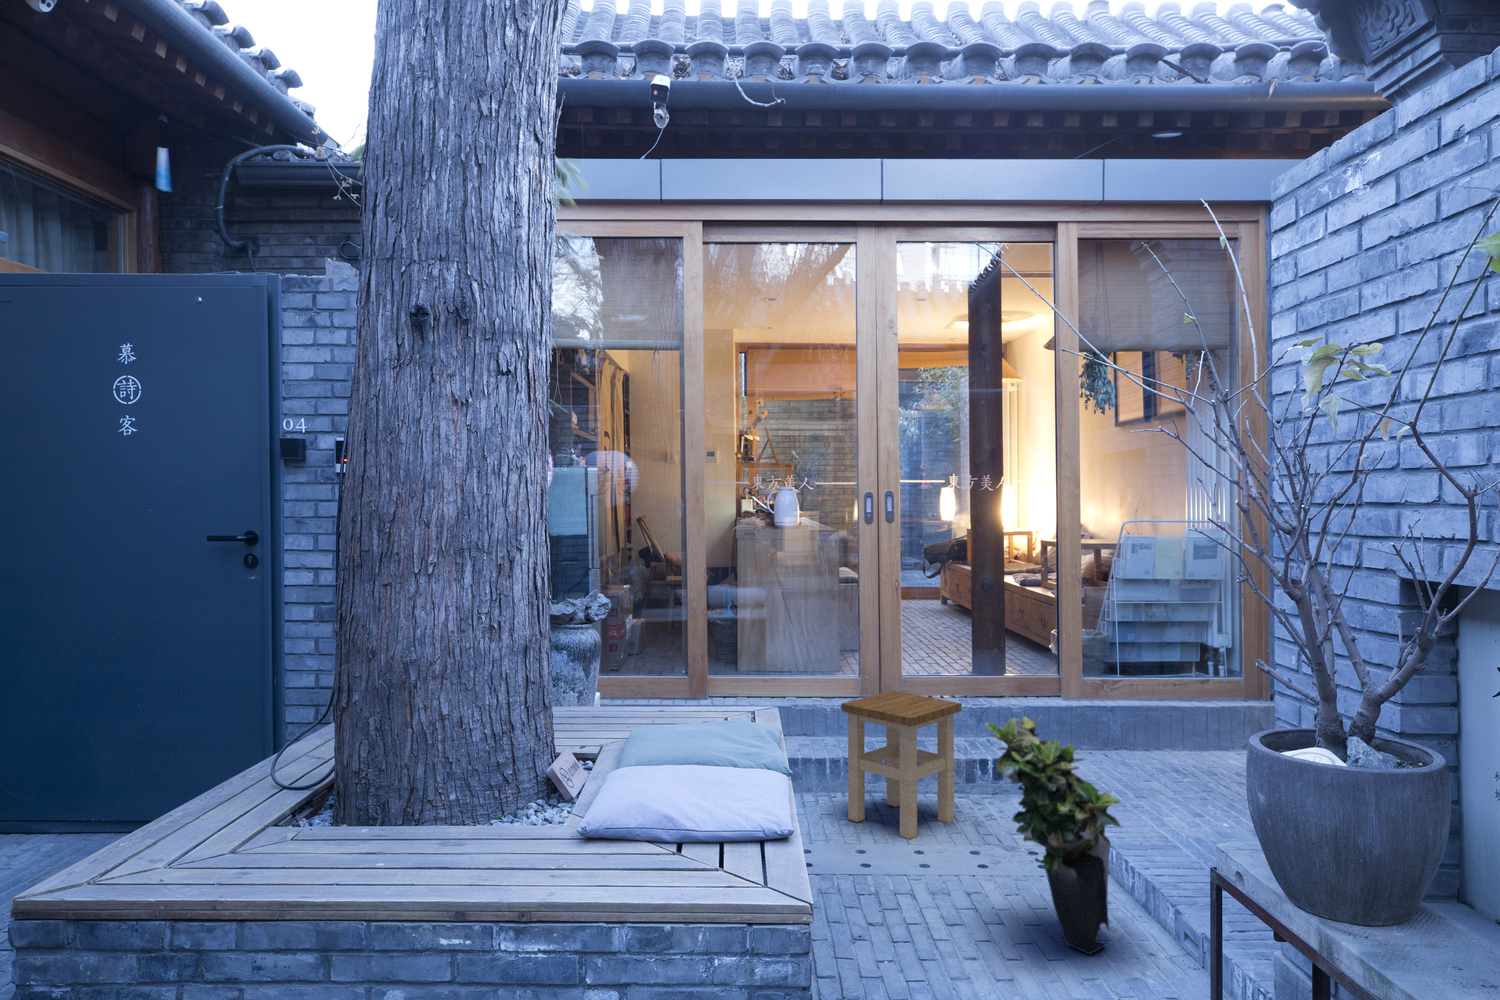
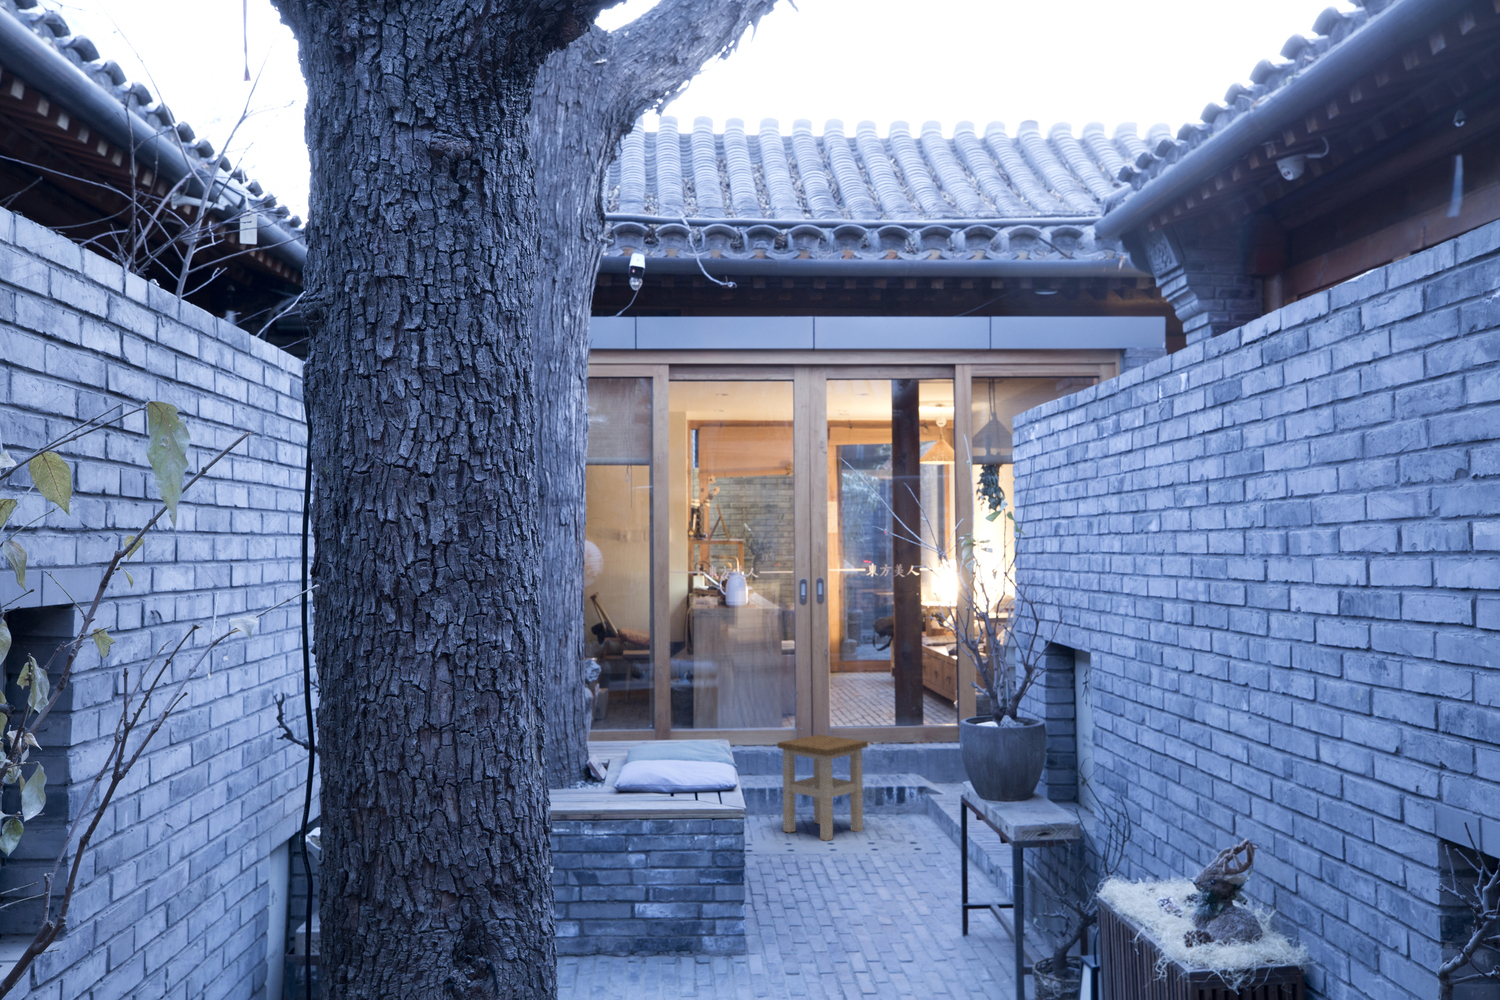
potted plant: present [985,717,1122,954] -> none [867,737,952,890]

